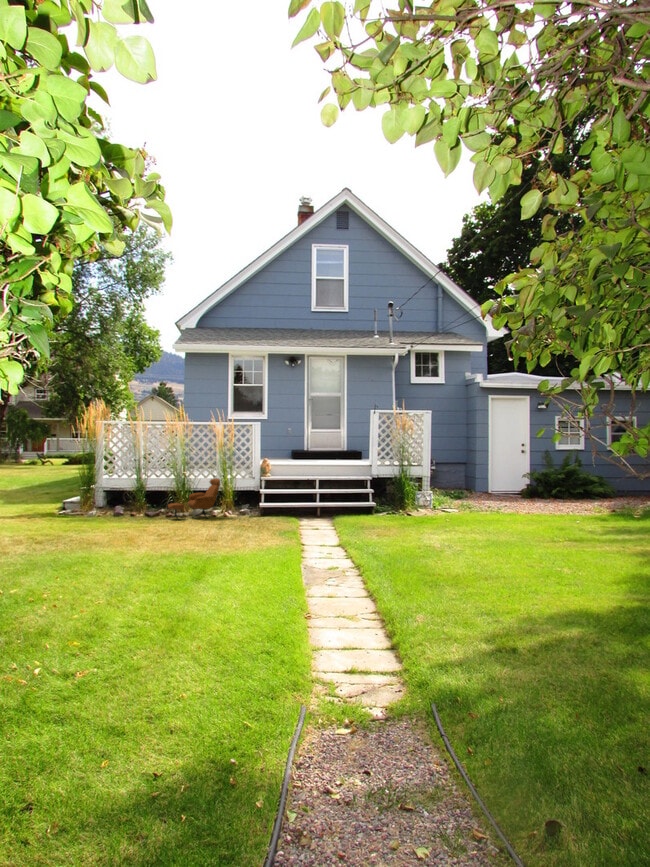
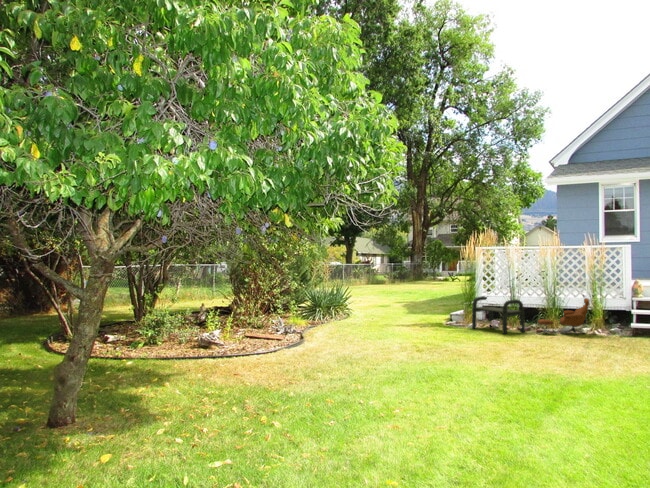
bench: none [90,480,153,523] -> present [472,296,525,334]

